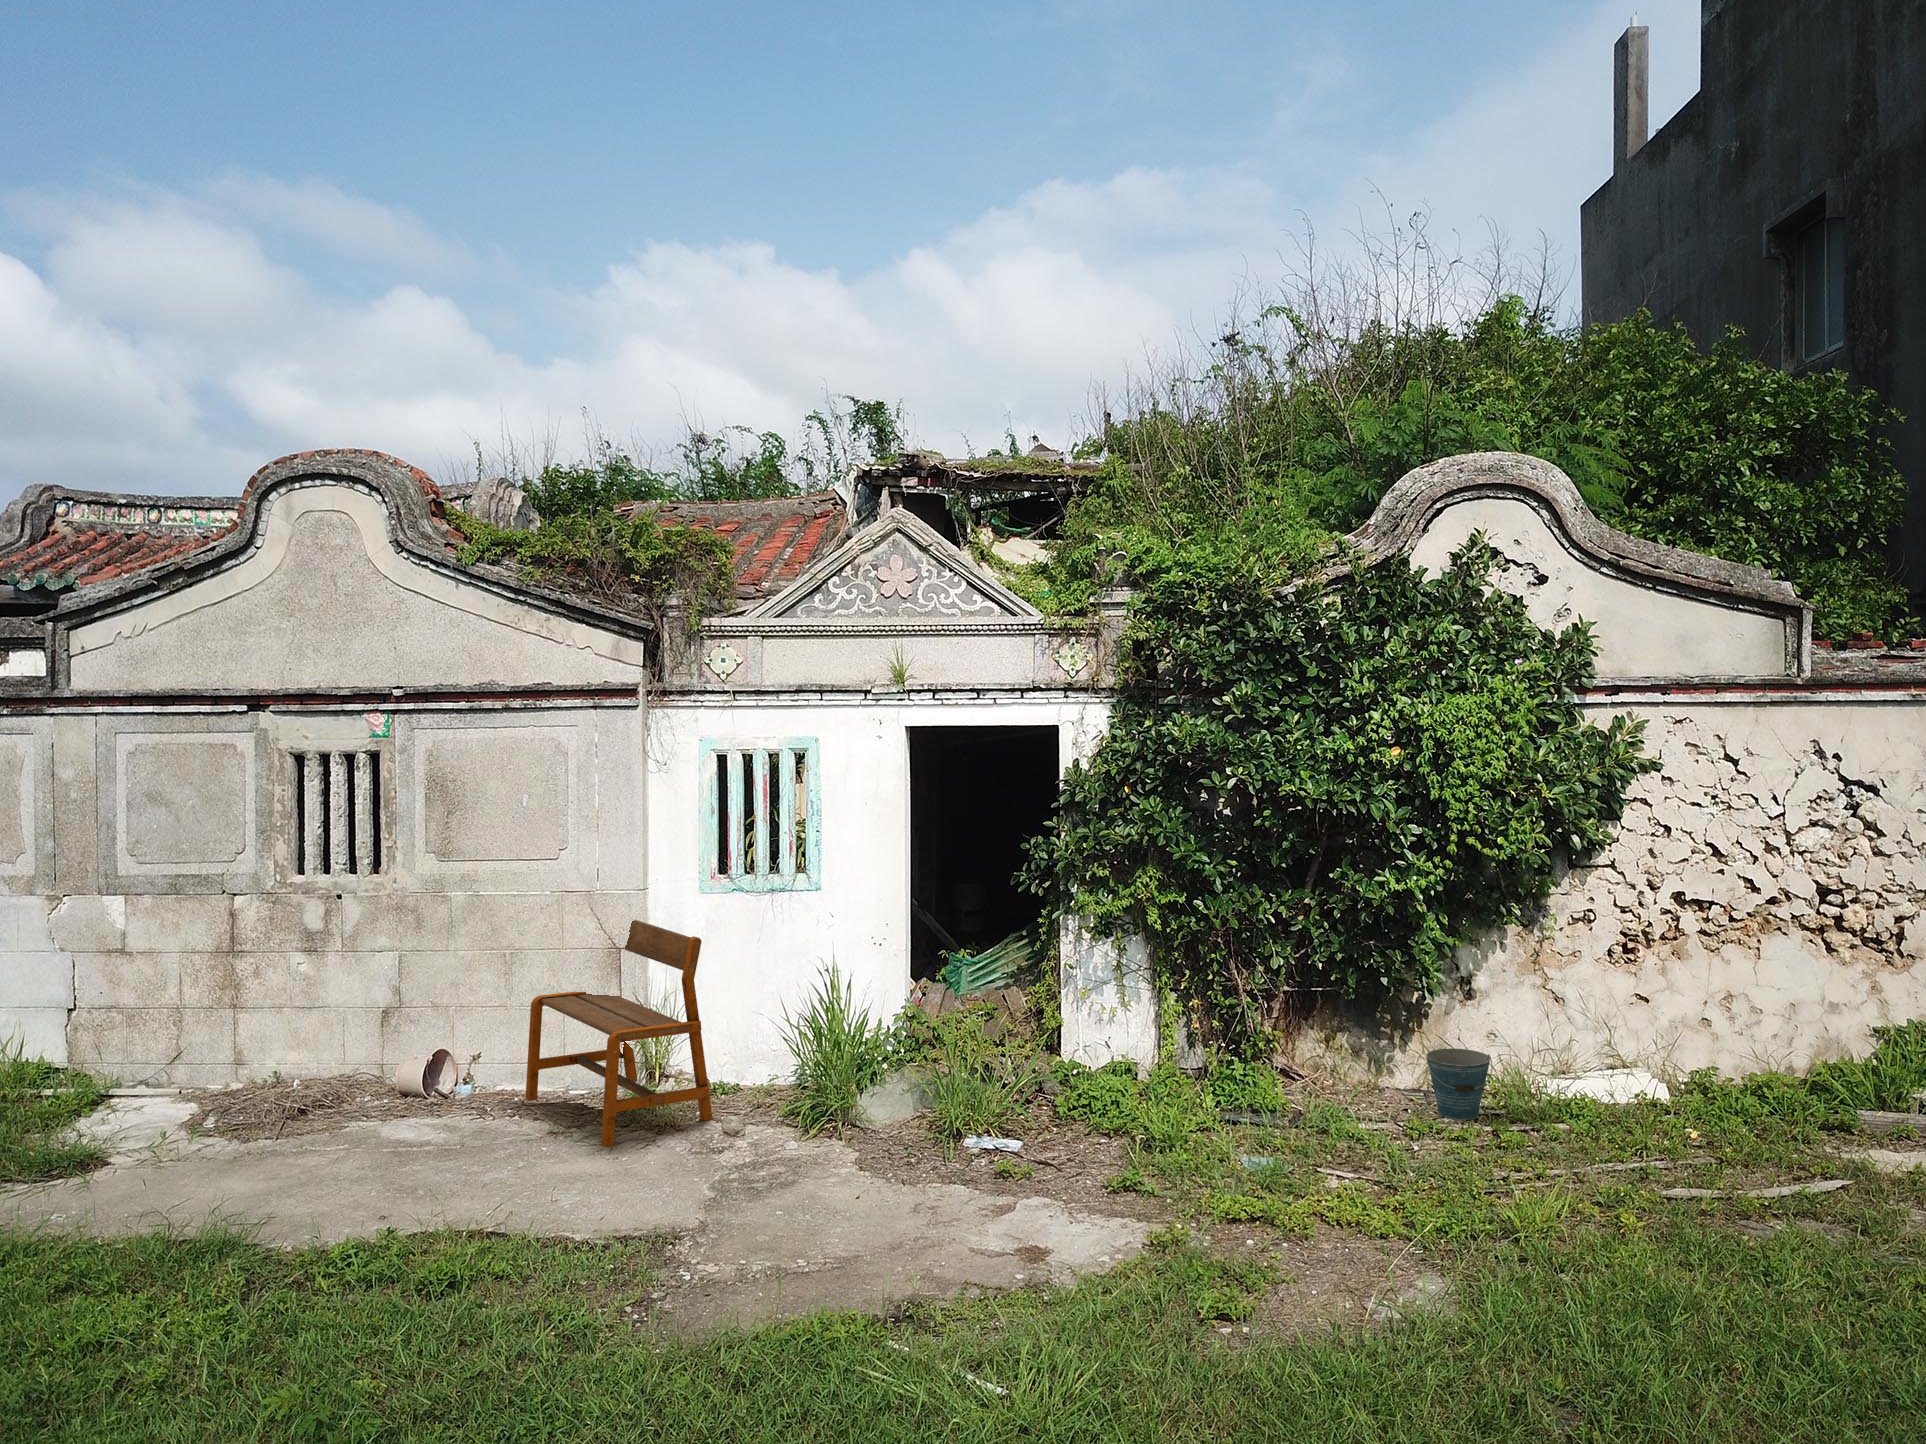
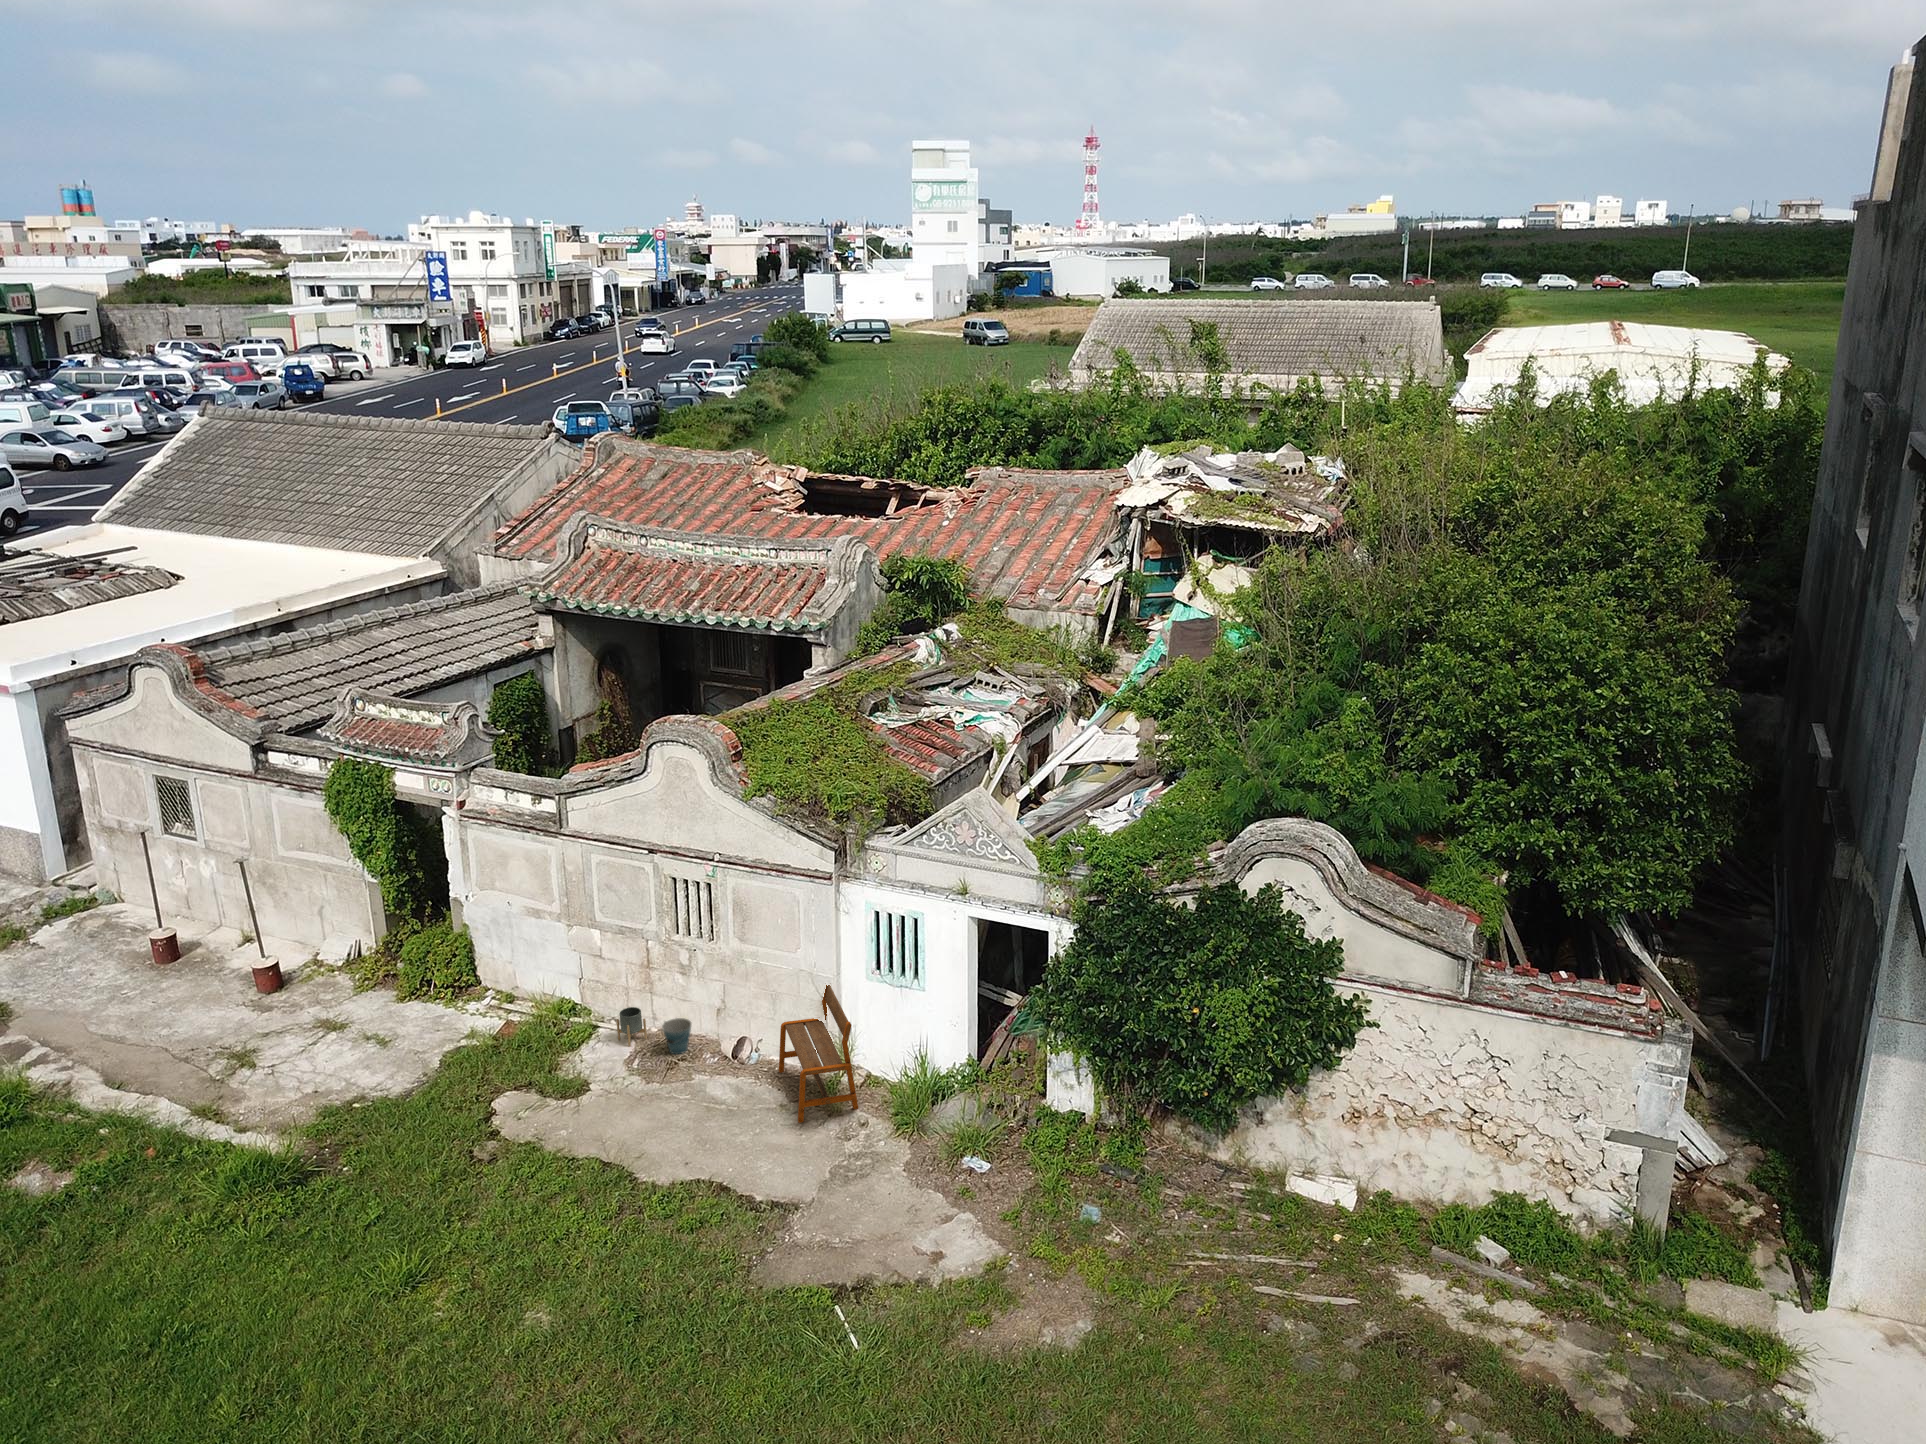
planter: none [164,1036,229,1108] -> present [616,1007,647,1046]
bucket: present [1426,1048,1492,1120] -> present [662,1018,691,1054]

